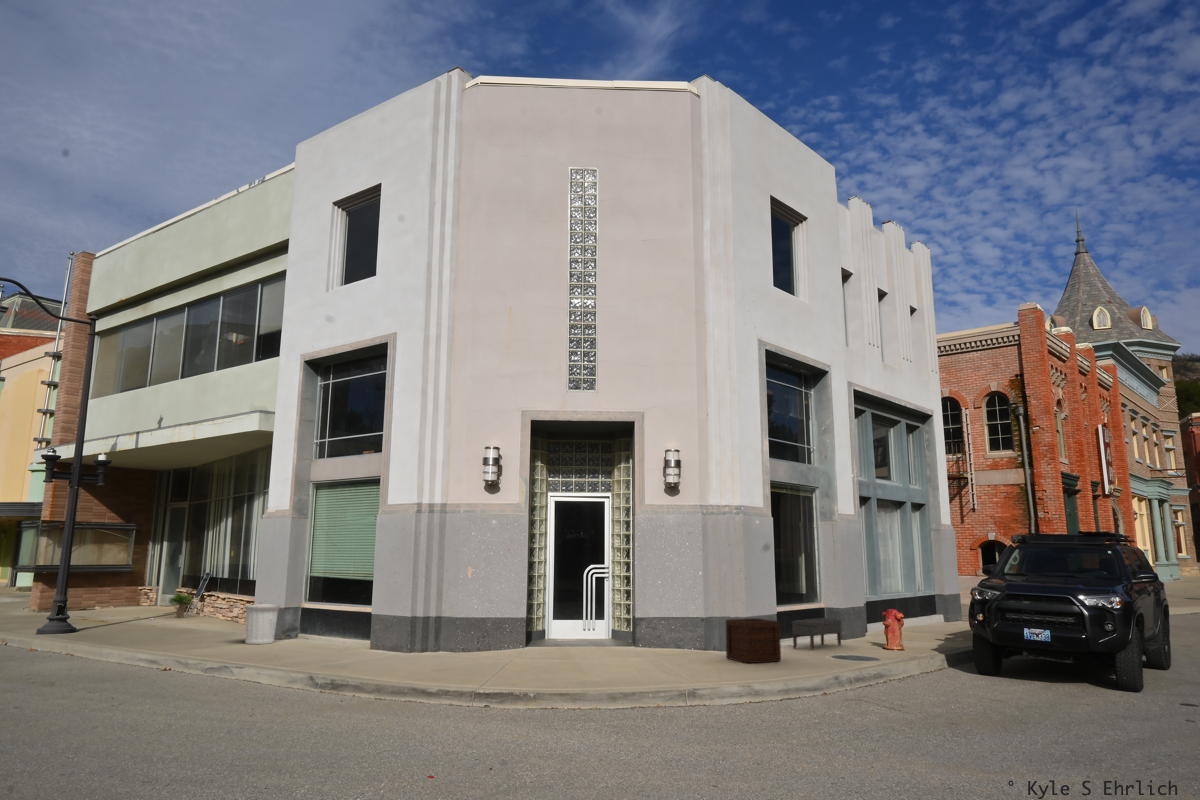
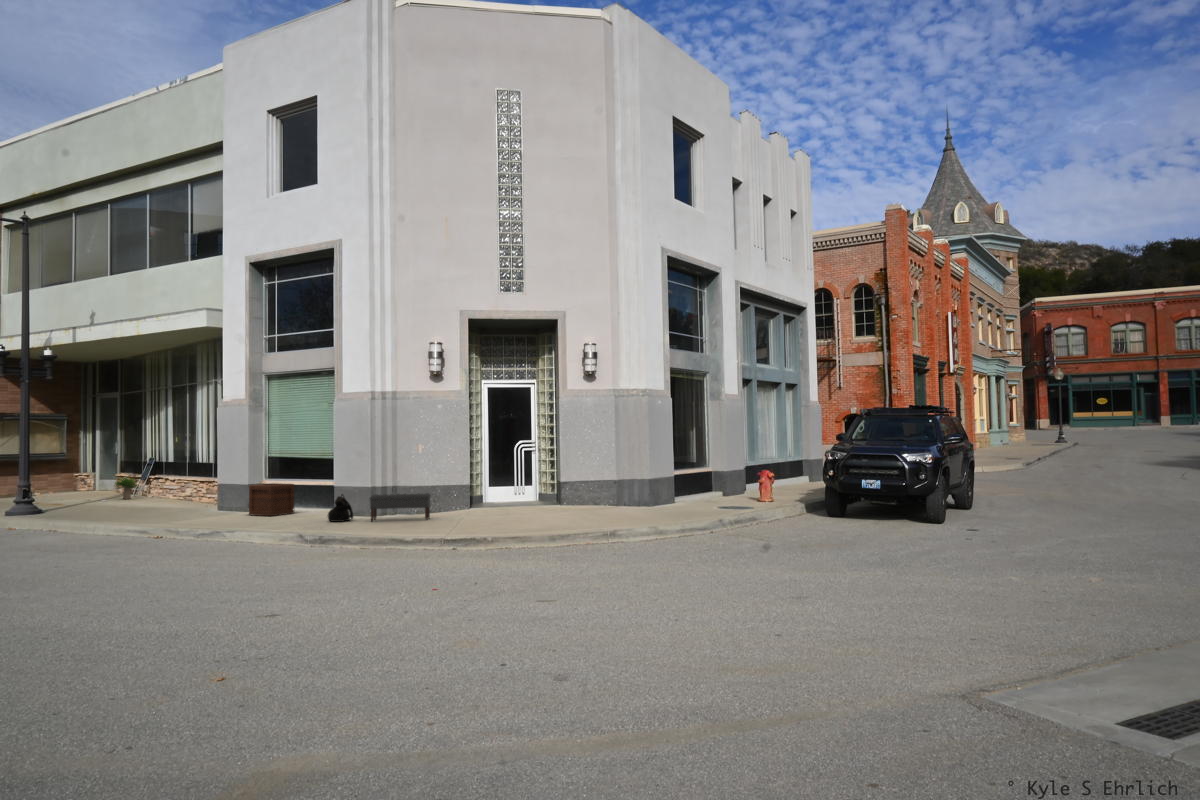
trash can: present [245,602,280,644] -> none [213,480,244,516]
bench: present [791,618,841,650] -> present [370,493,430,521]
wooden crate: present [726,619,781,663] -> present [249,483,294,516]
backpack: none [356,624,388,658] -> present [328,494,353,522]

